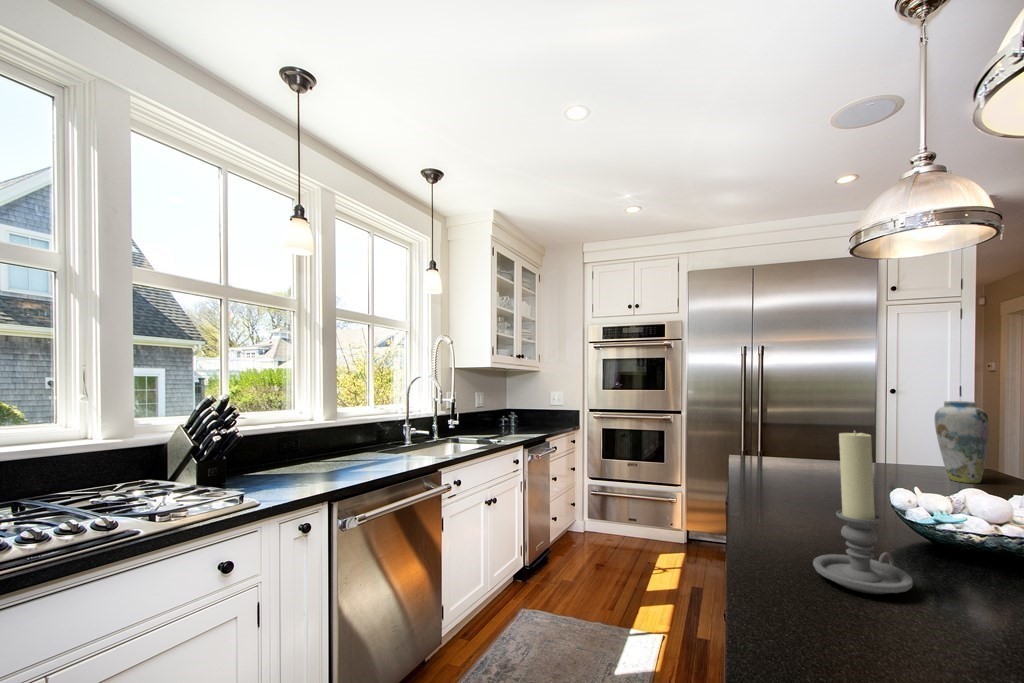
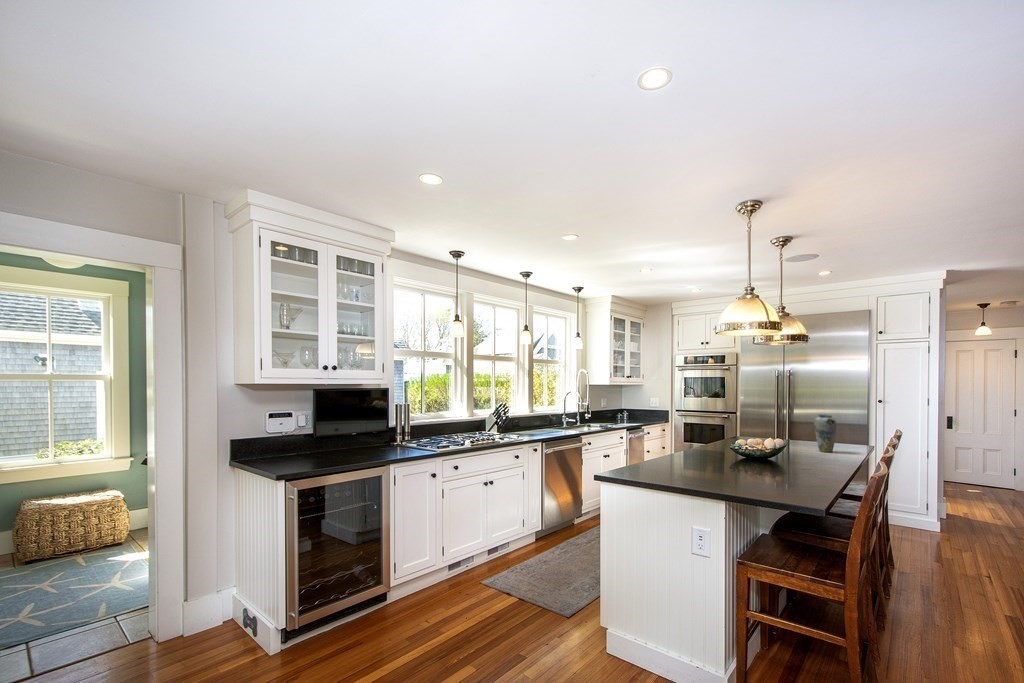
candle holder: present [813,431,913,594] -> none [685,422,711,464]

